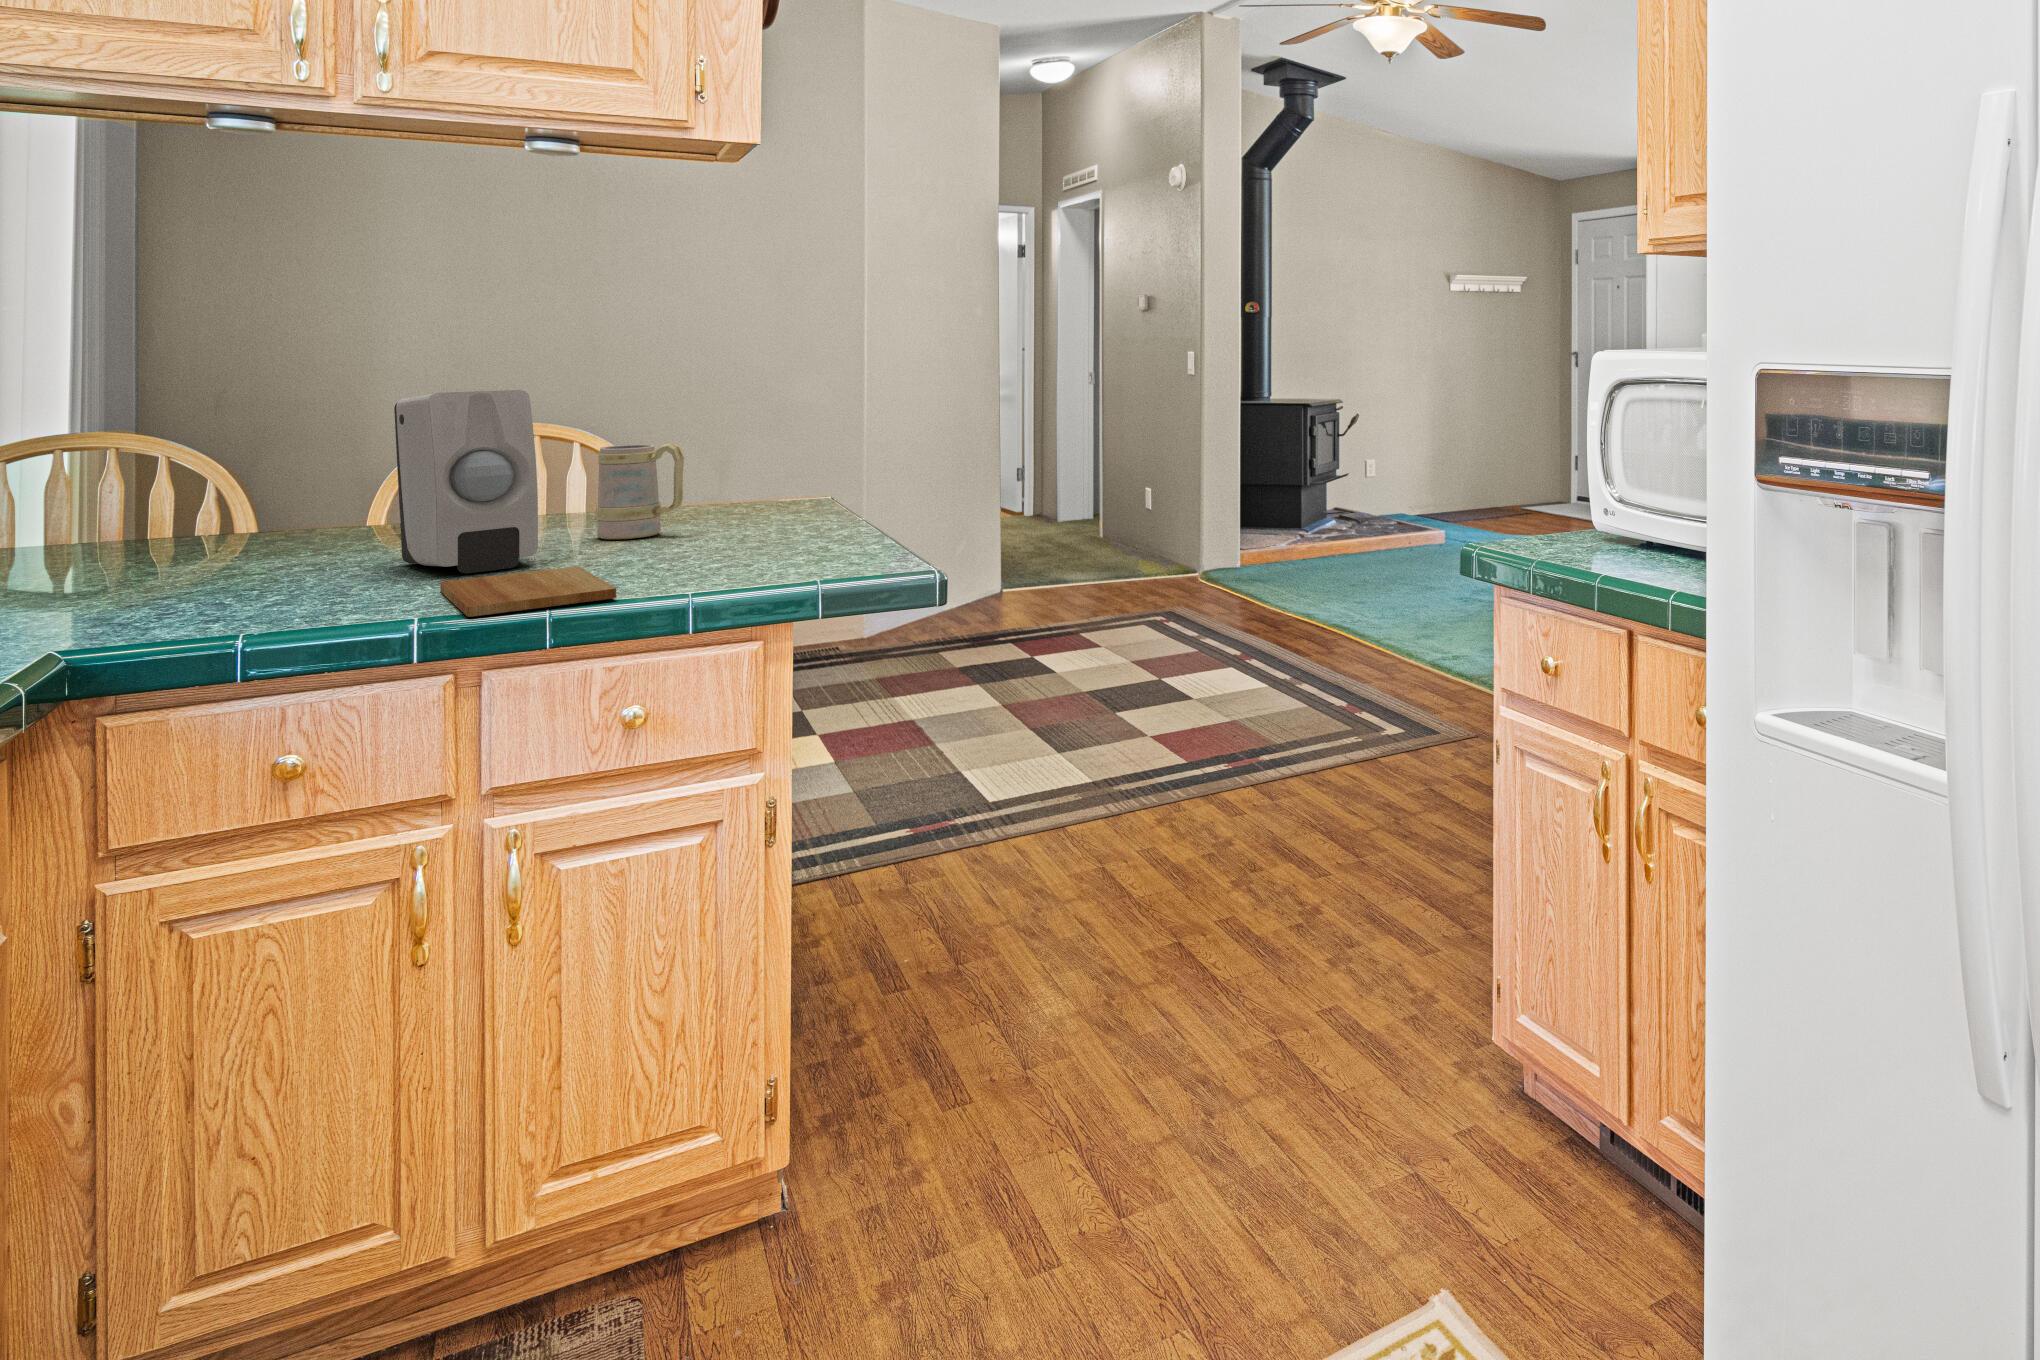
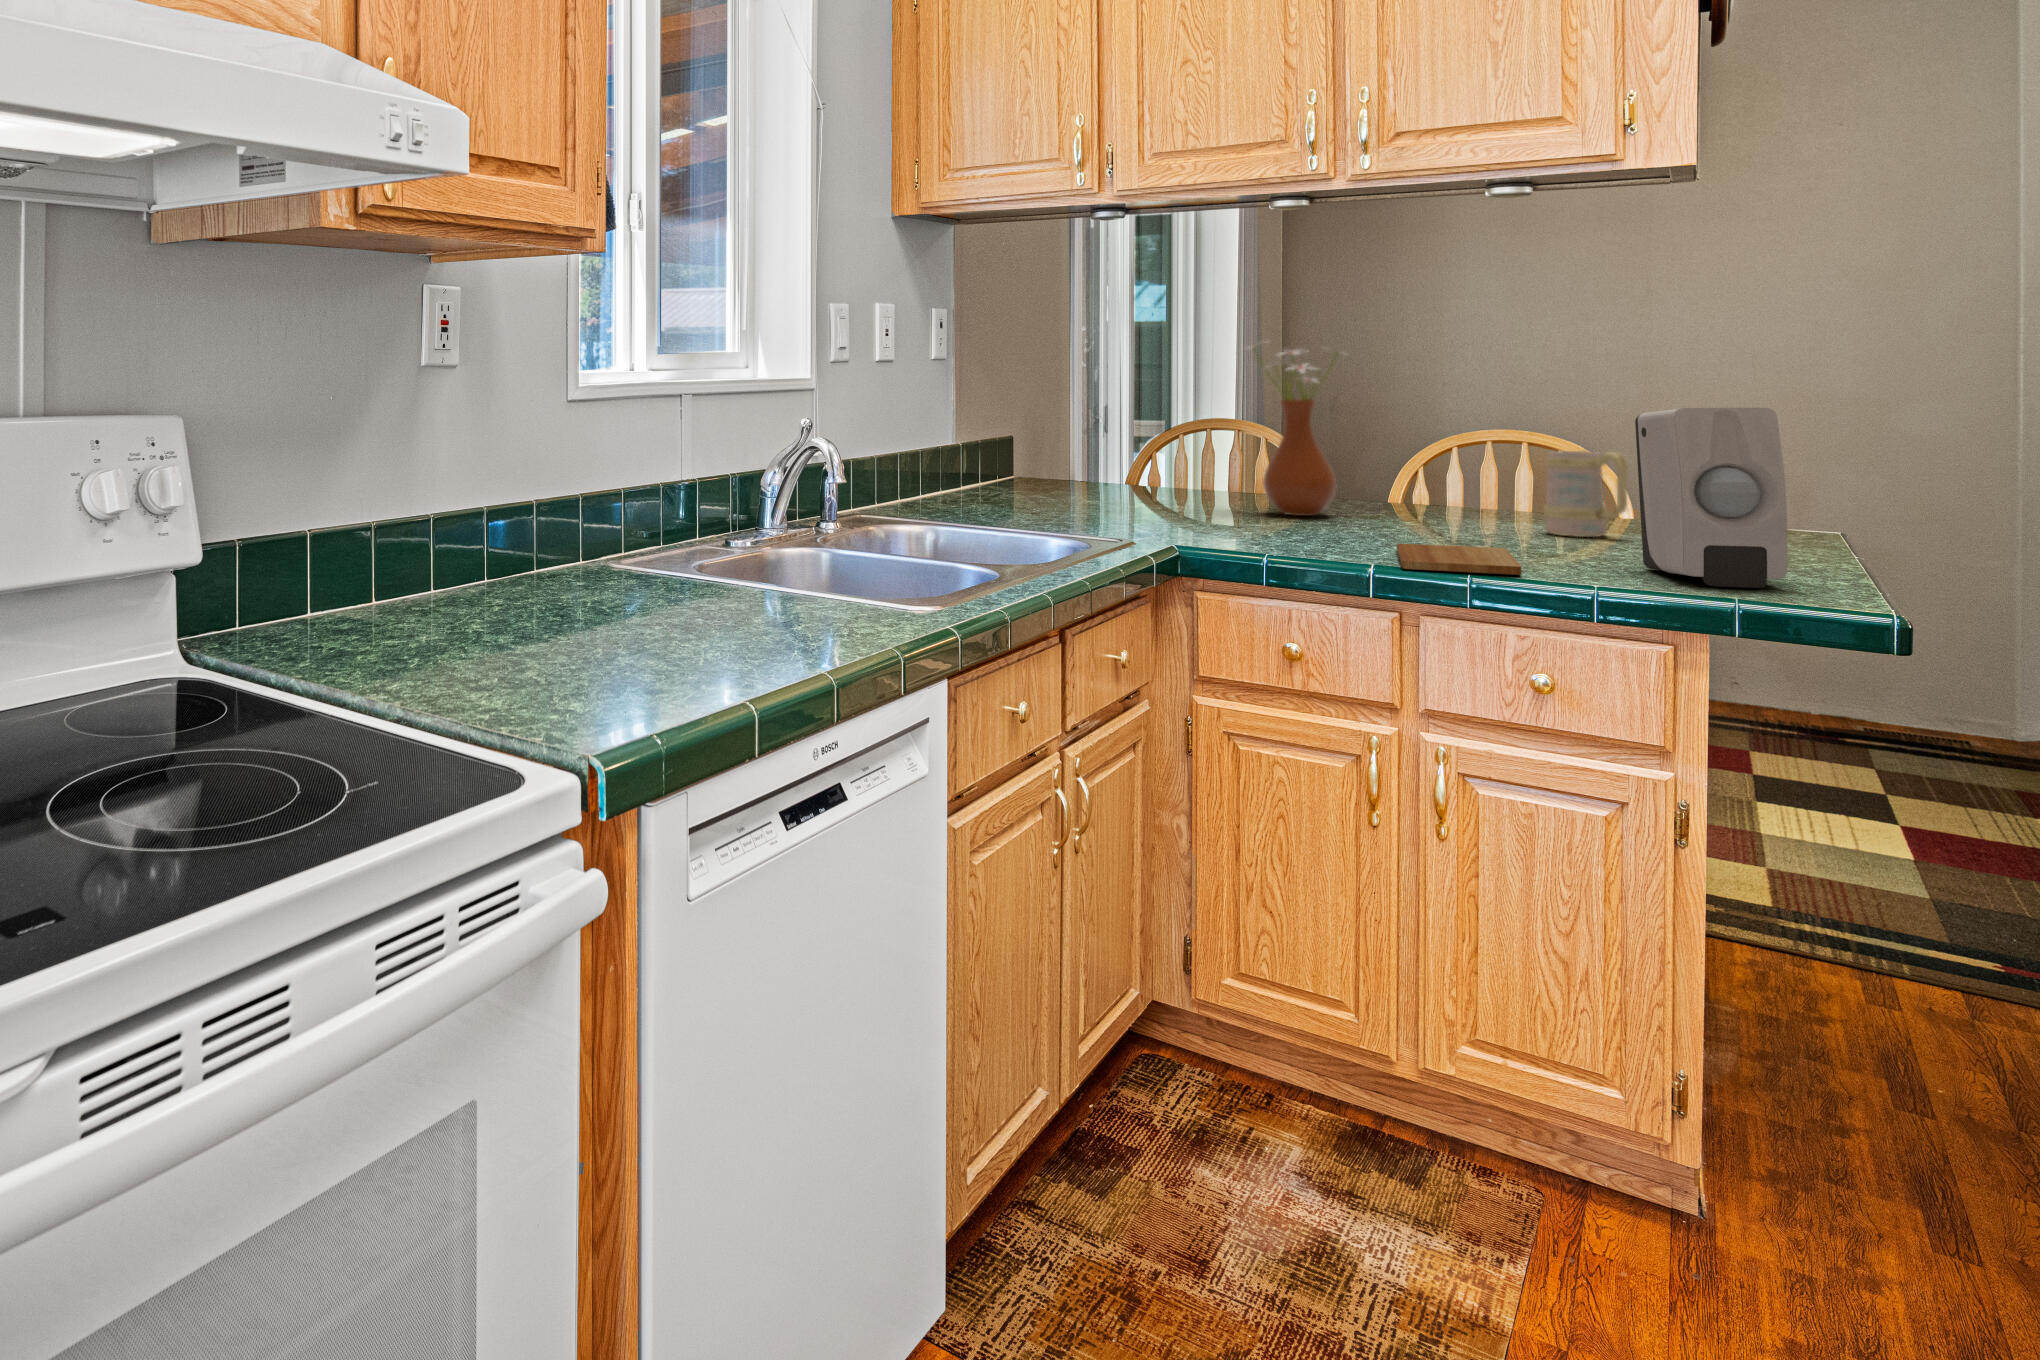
vase: none [142,315,350,561] -> present [1249,345,1342,516]
soap dispenser: present [394,390,538,573] -> present [1635,408,1788,588]

